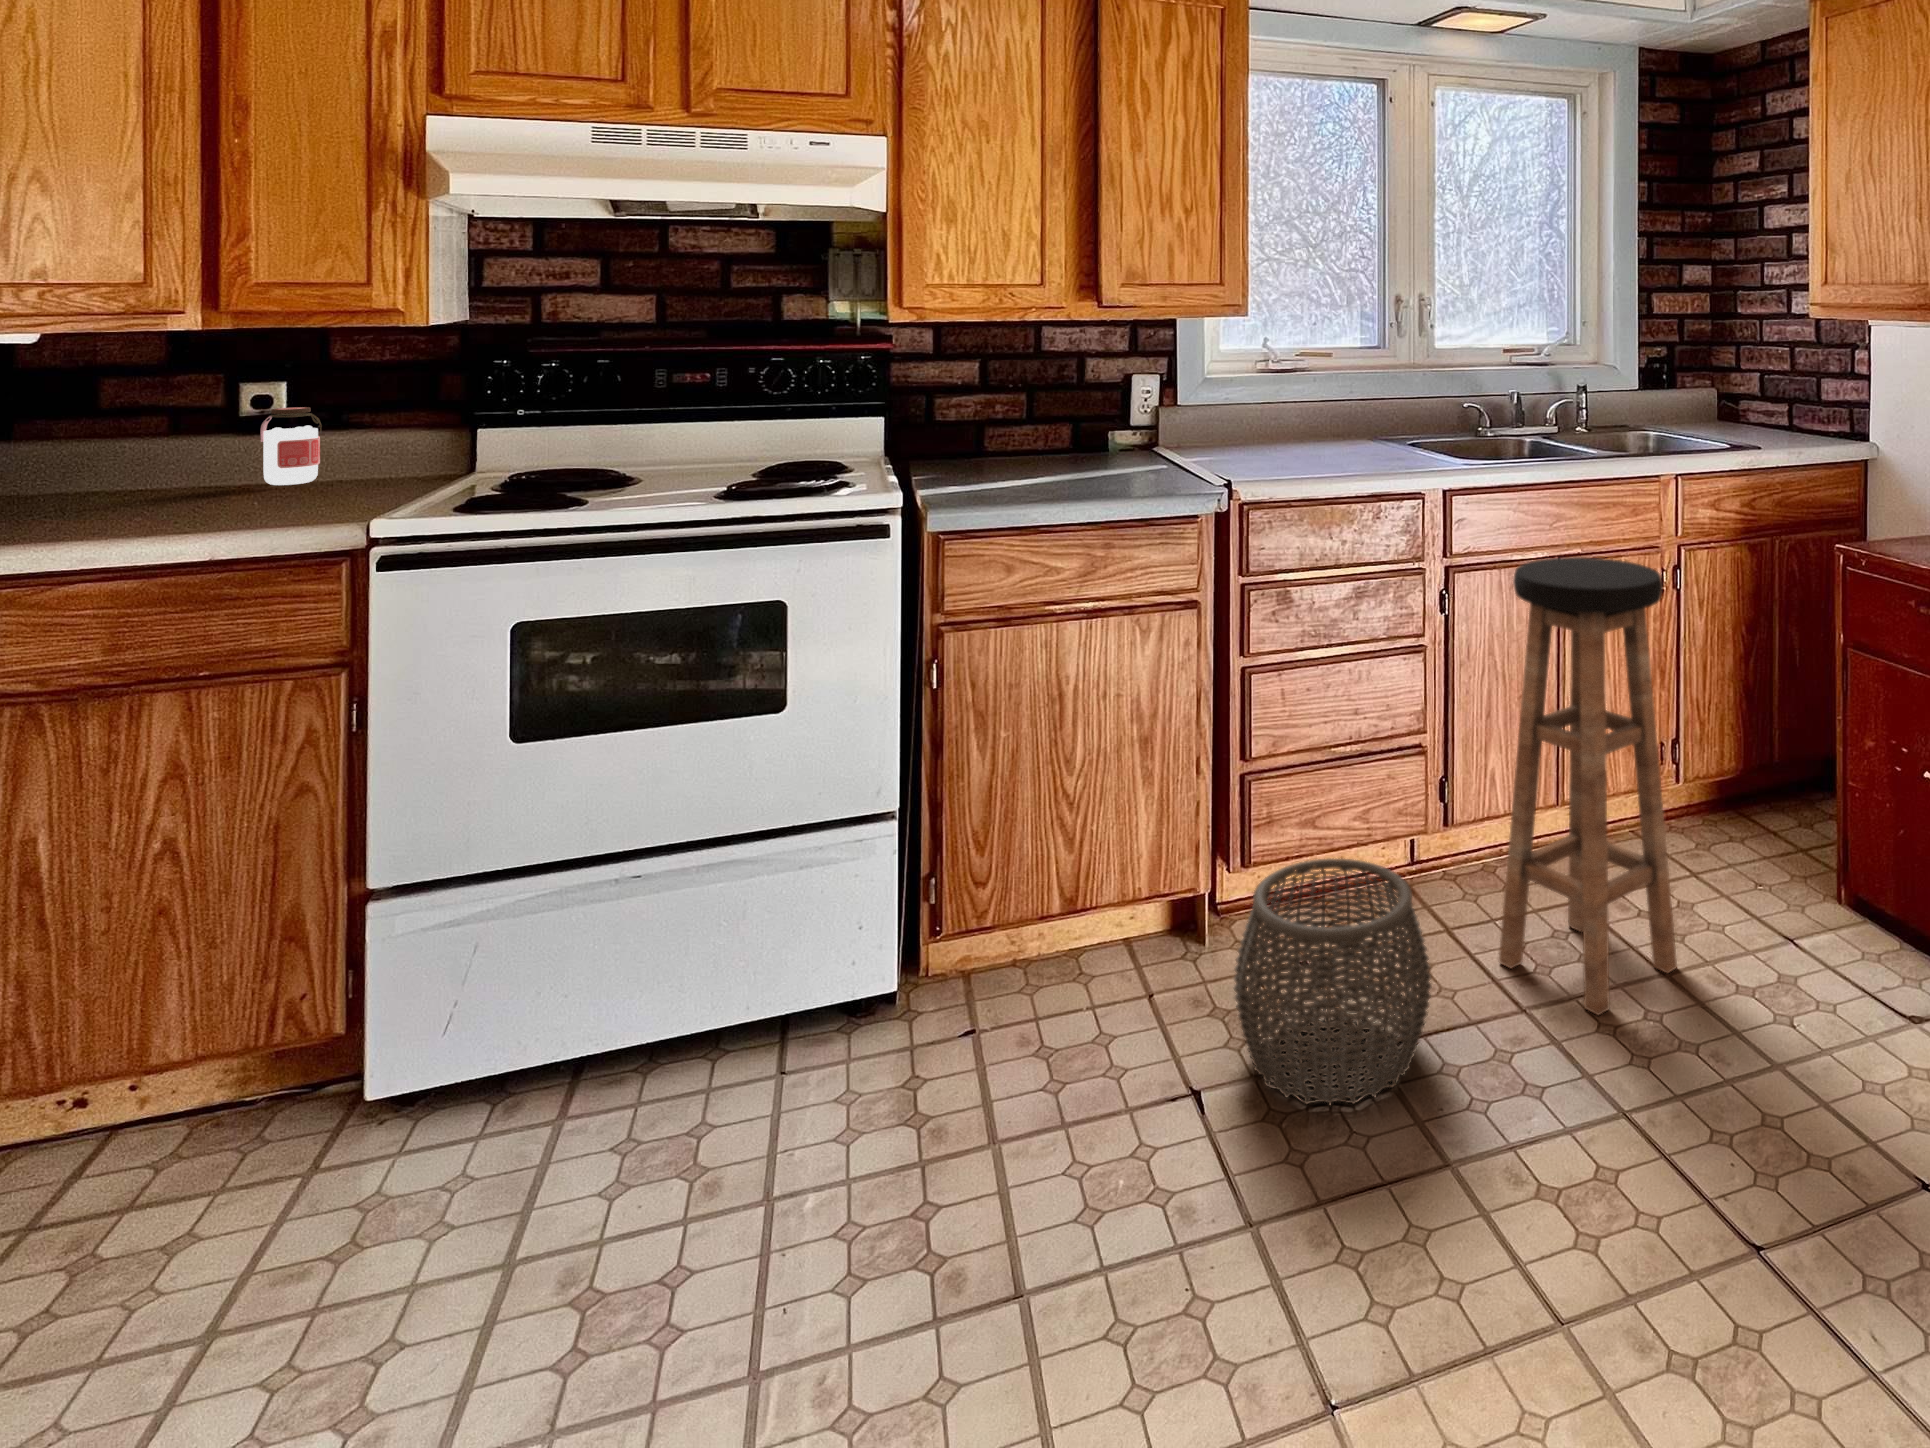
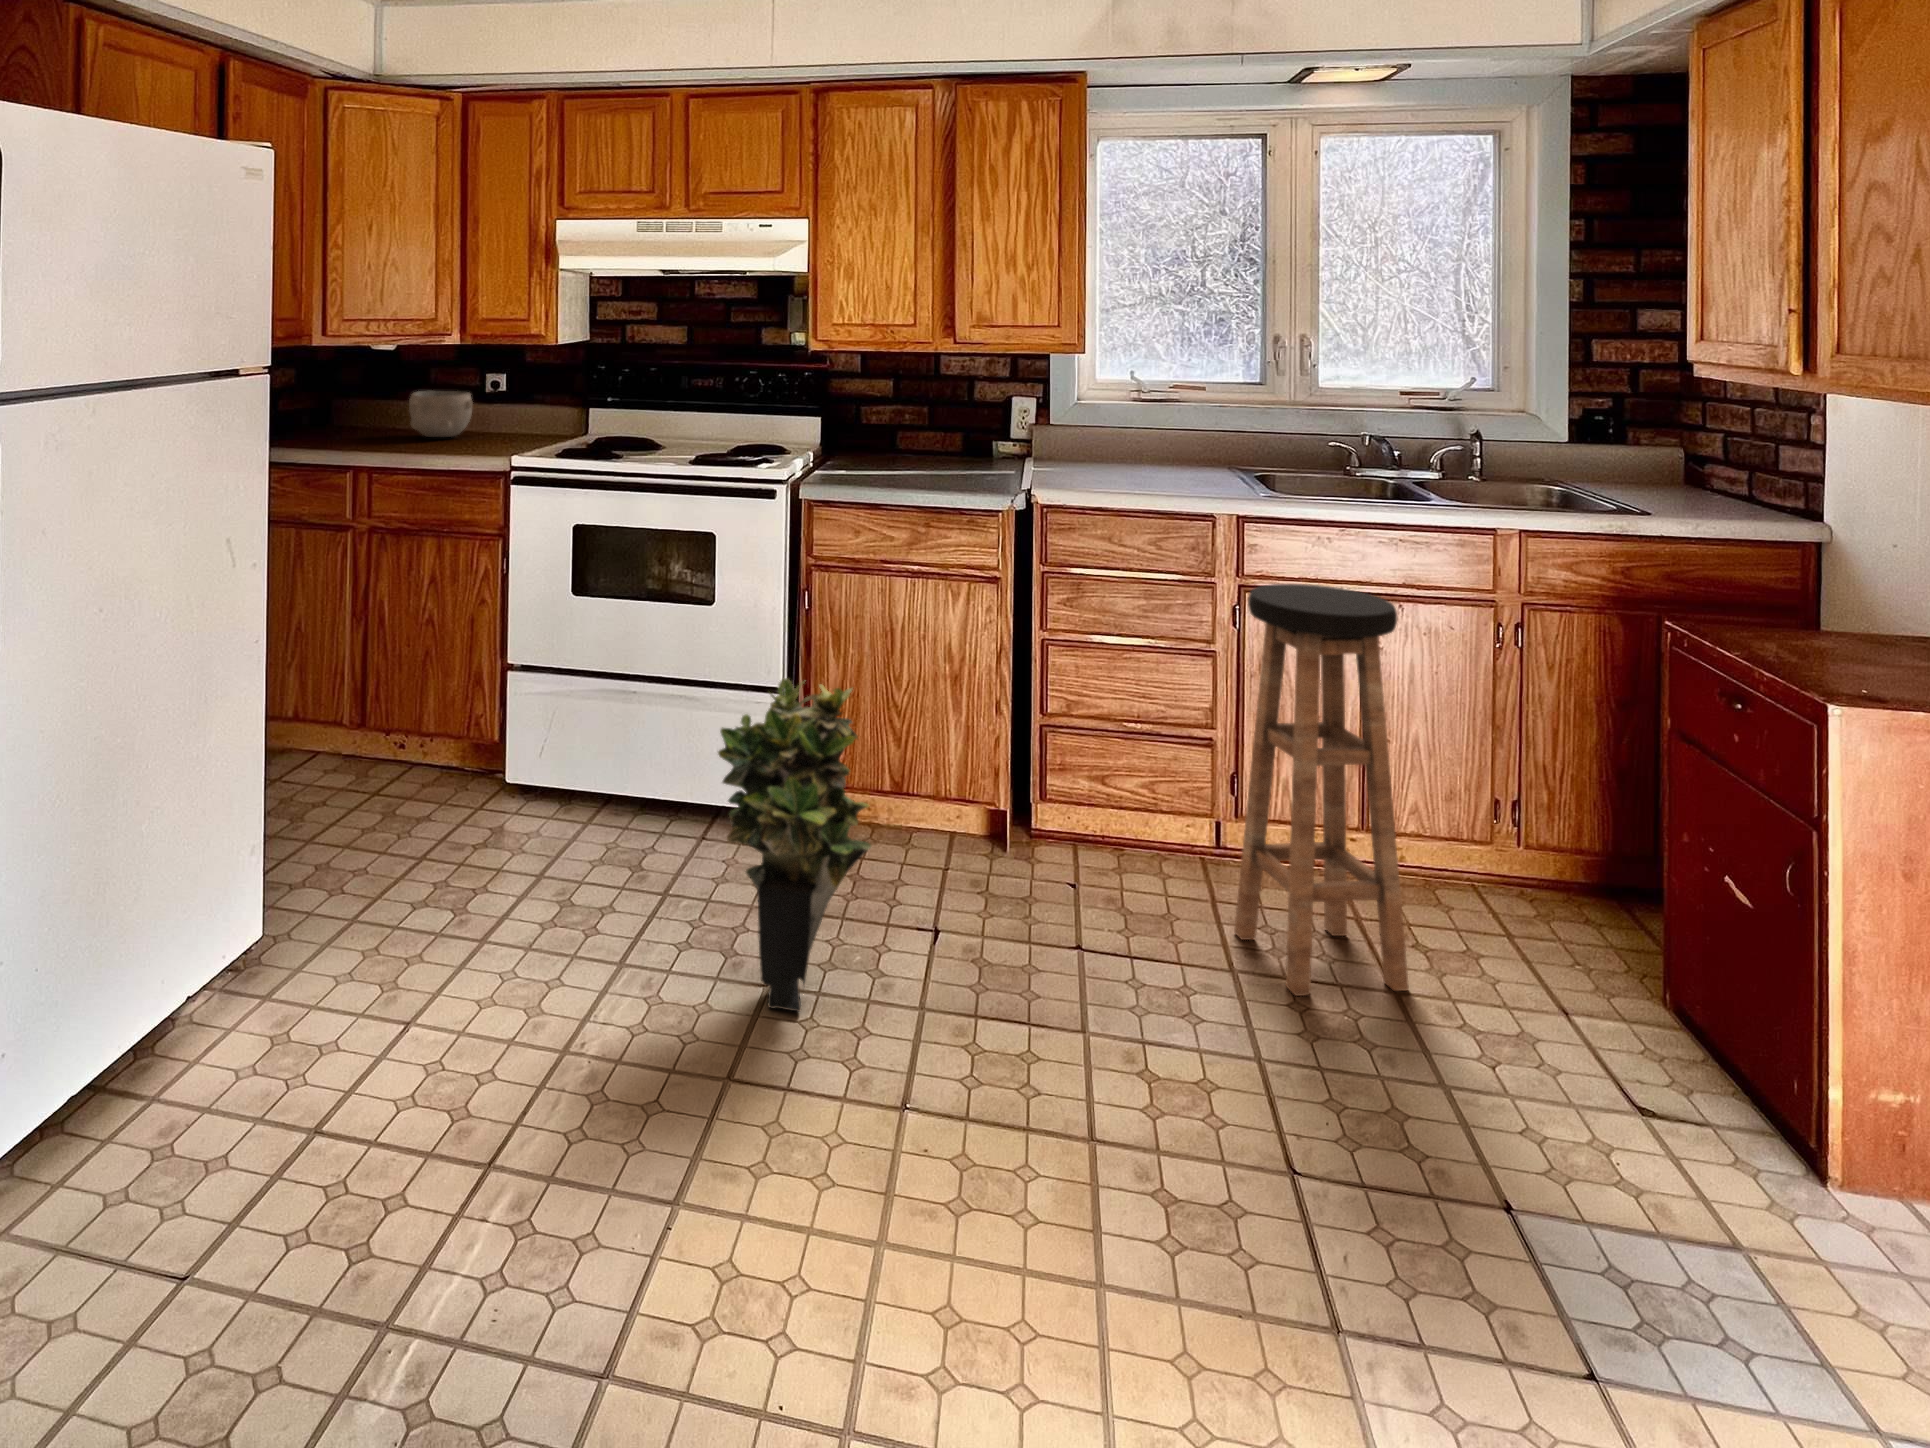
jar: present [260,407,322,485] -> none [494,388,521,432]
bowl: none [62,420,225,509] -> present [409,391,473,437]
potted plant: none [922,795,1181,1321] -> present [718,678,871,1012]
woven basket: present [1234,859,1432,1105] -> none [967,789,1126,979]

